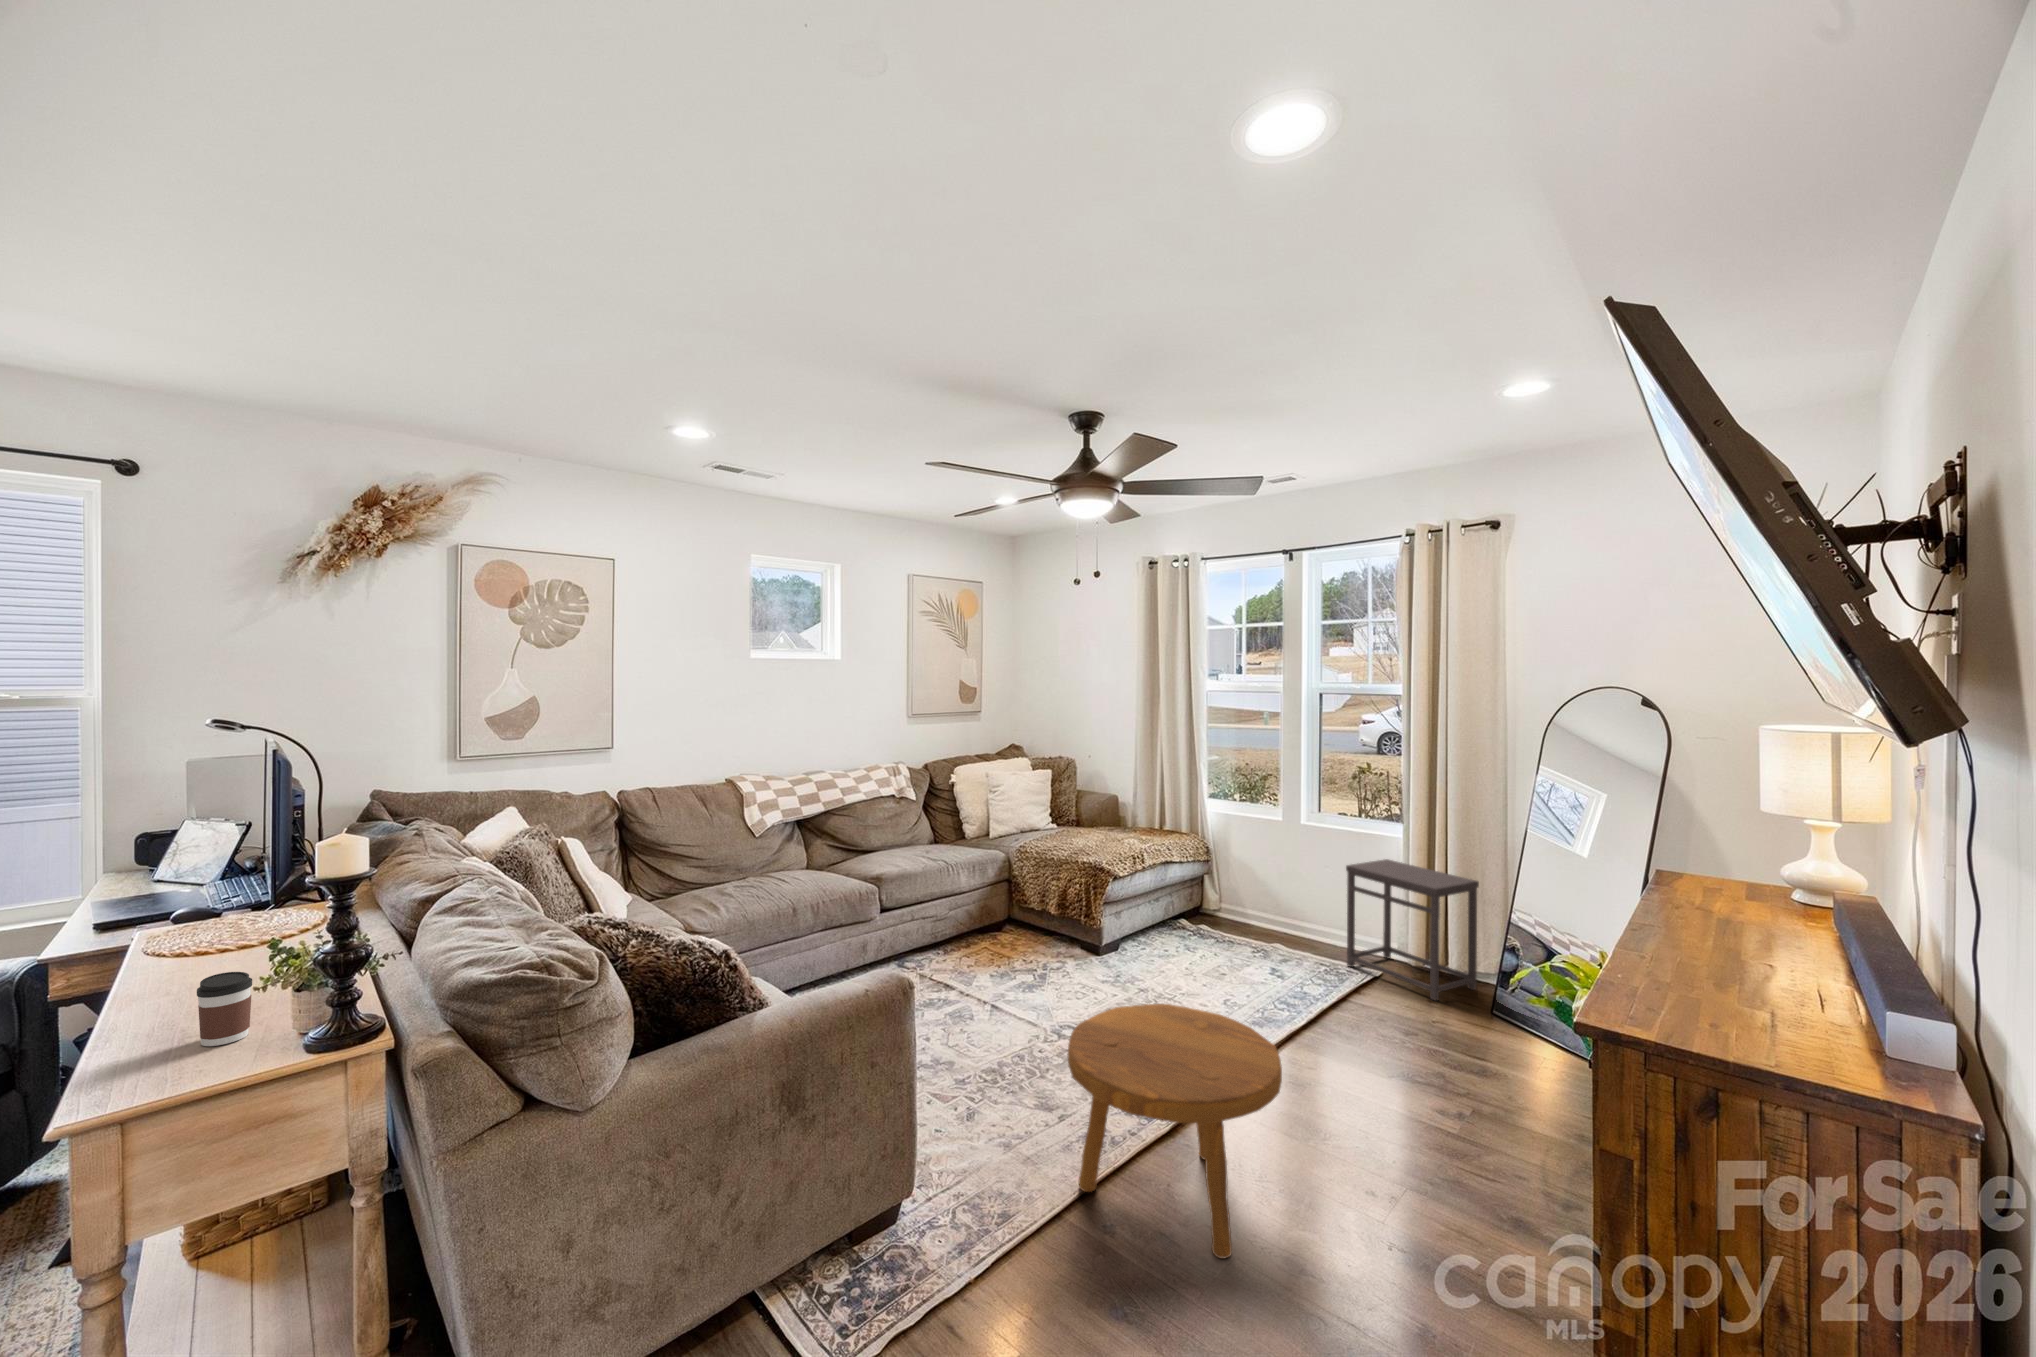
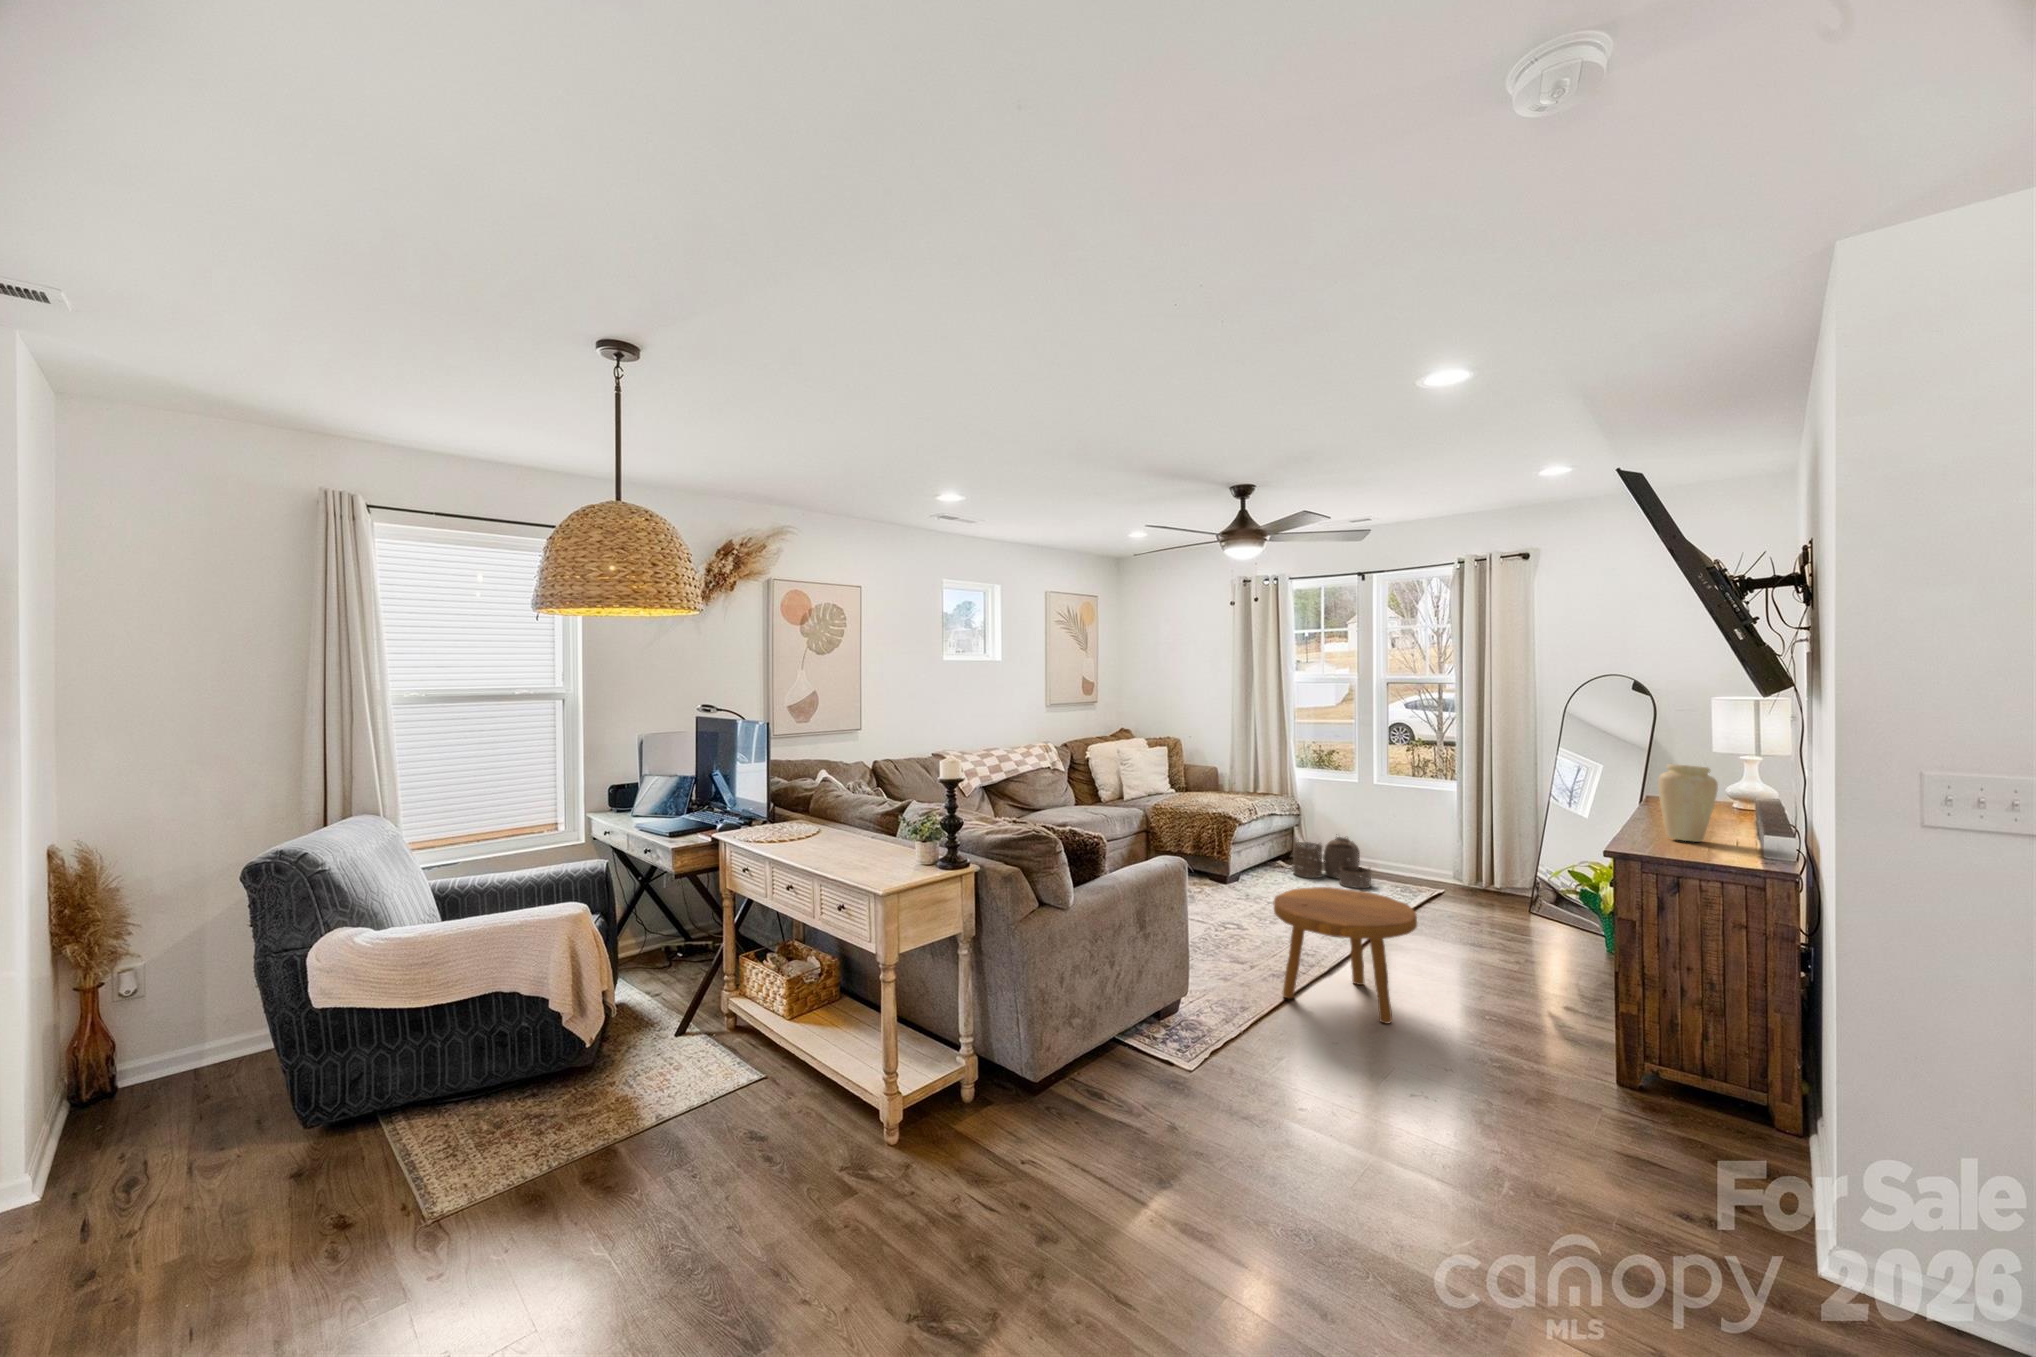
vase: none [1675,849,1785,996] -> present [1658,764,1718,842]
side table: present [1346,859,1479,1000] -> none [1415,808,1517,906]
woven basket: none [1192,887,1287,967] -> present [1293,834,1371,888]
coffee cup: present [197,972,252,1046] -> none [856,839,878,877]

